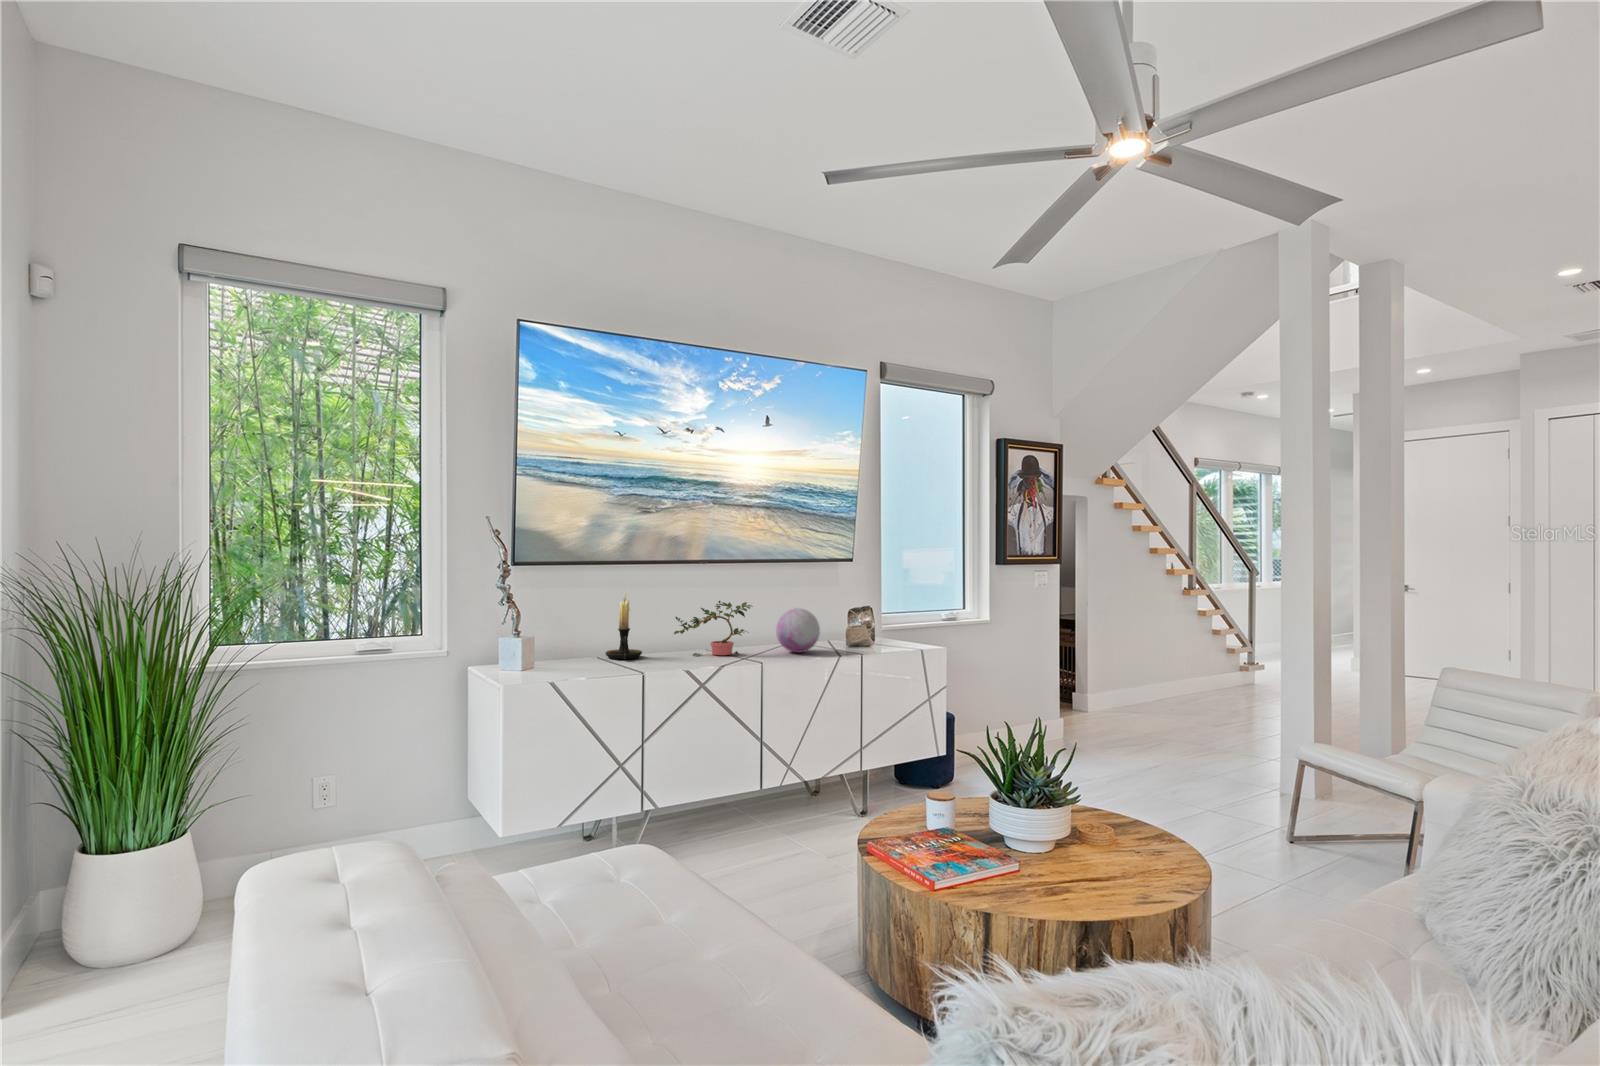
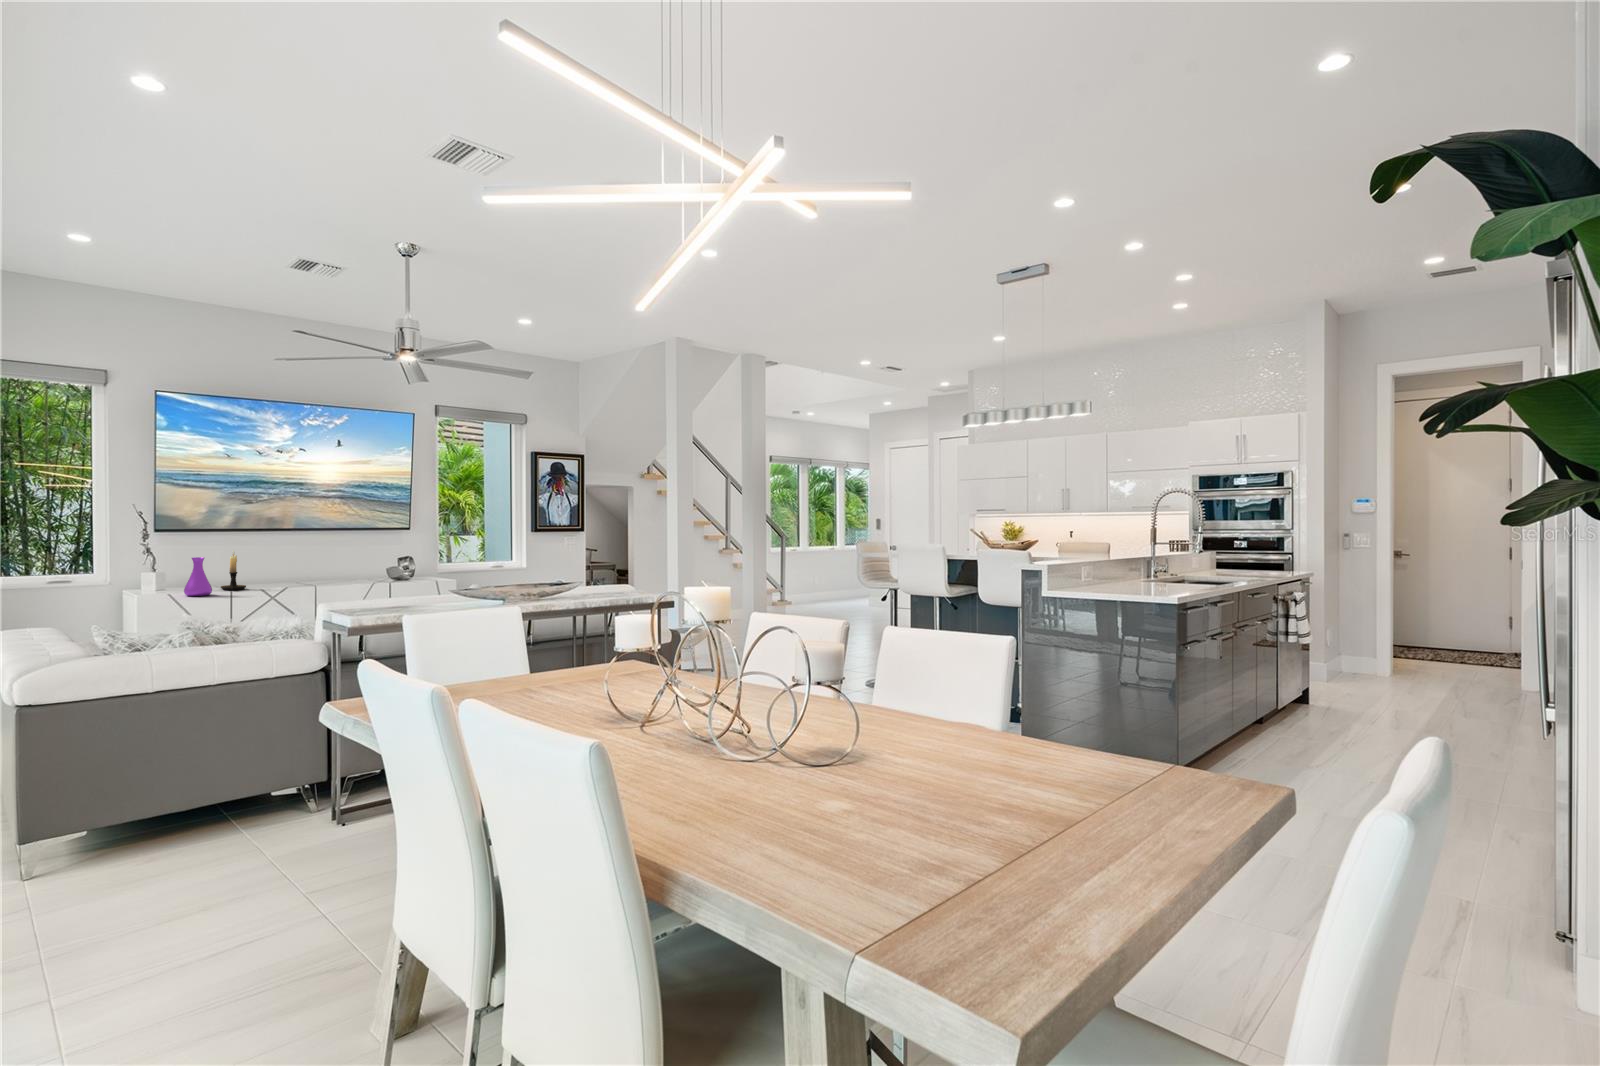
potted plant: present [674,601,753,656] -> none [269,555,324,589]
vase: none [561,604,603,673] -> present [184,557,212,596]
decorative orb: present [776,608,820,653] -> none [342,560,372,587]

